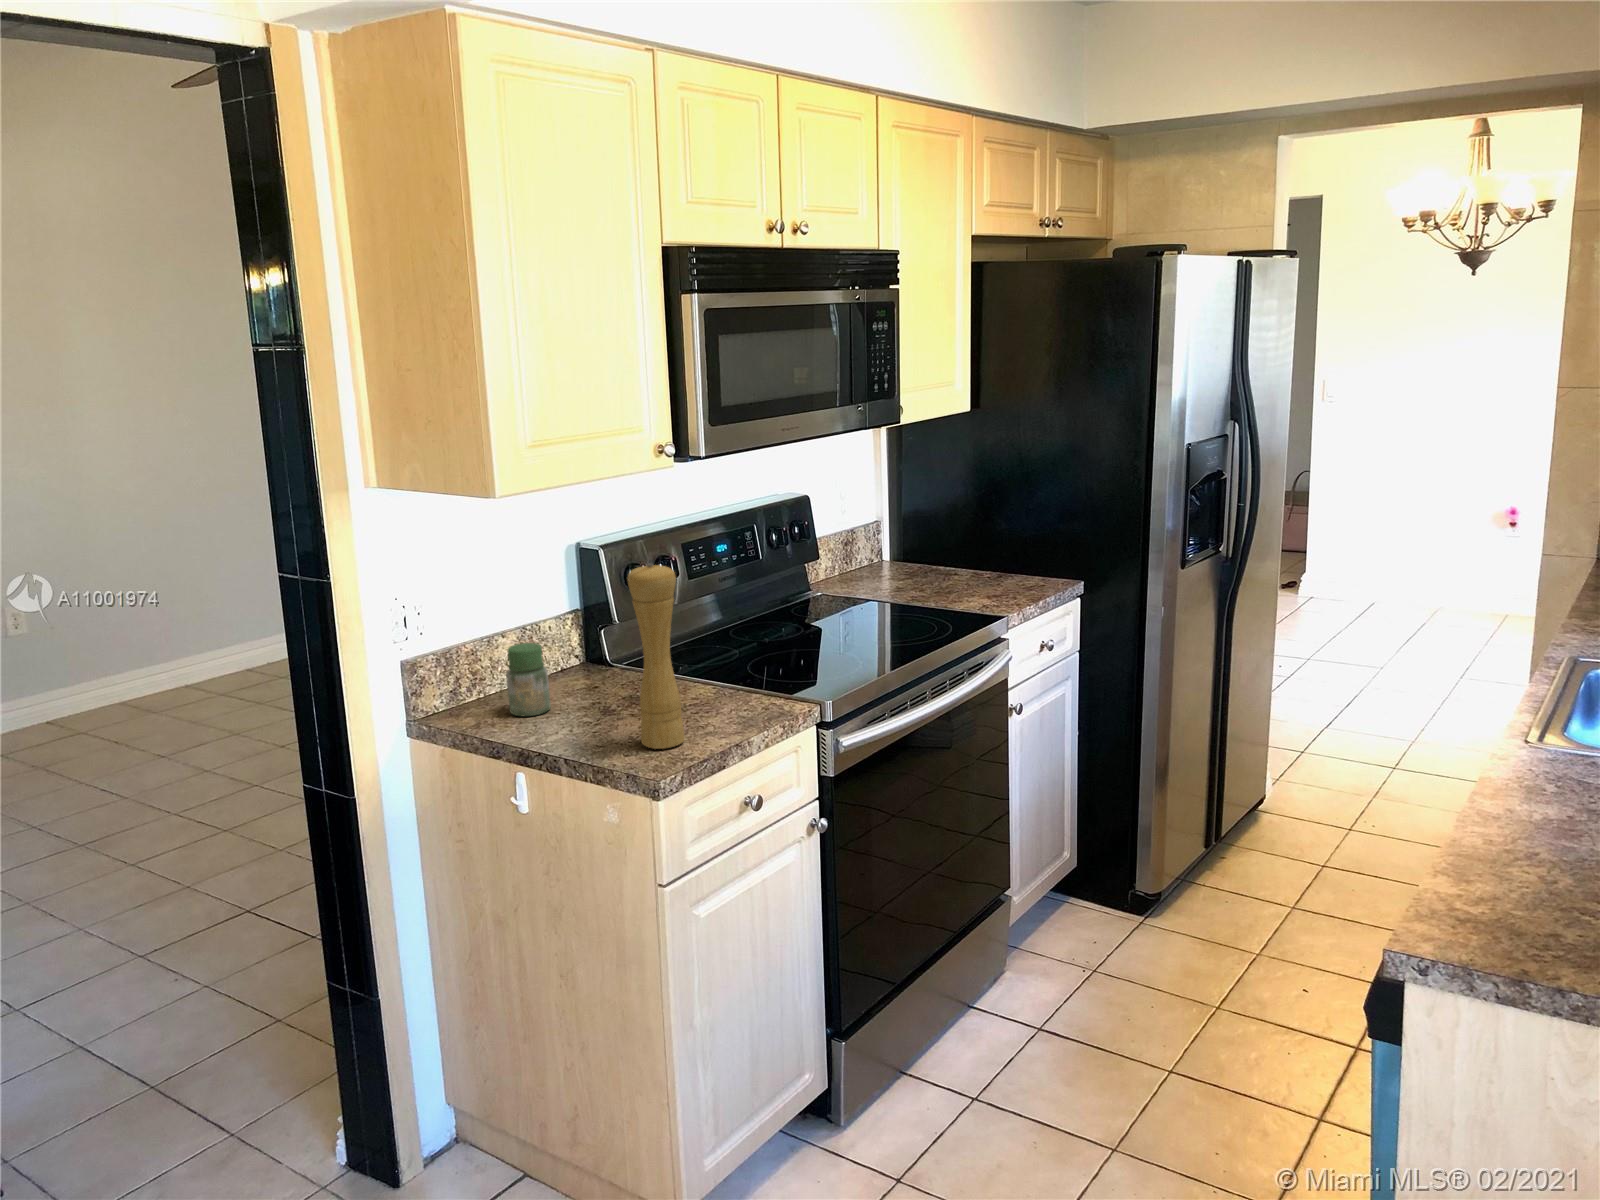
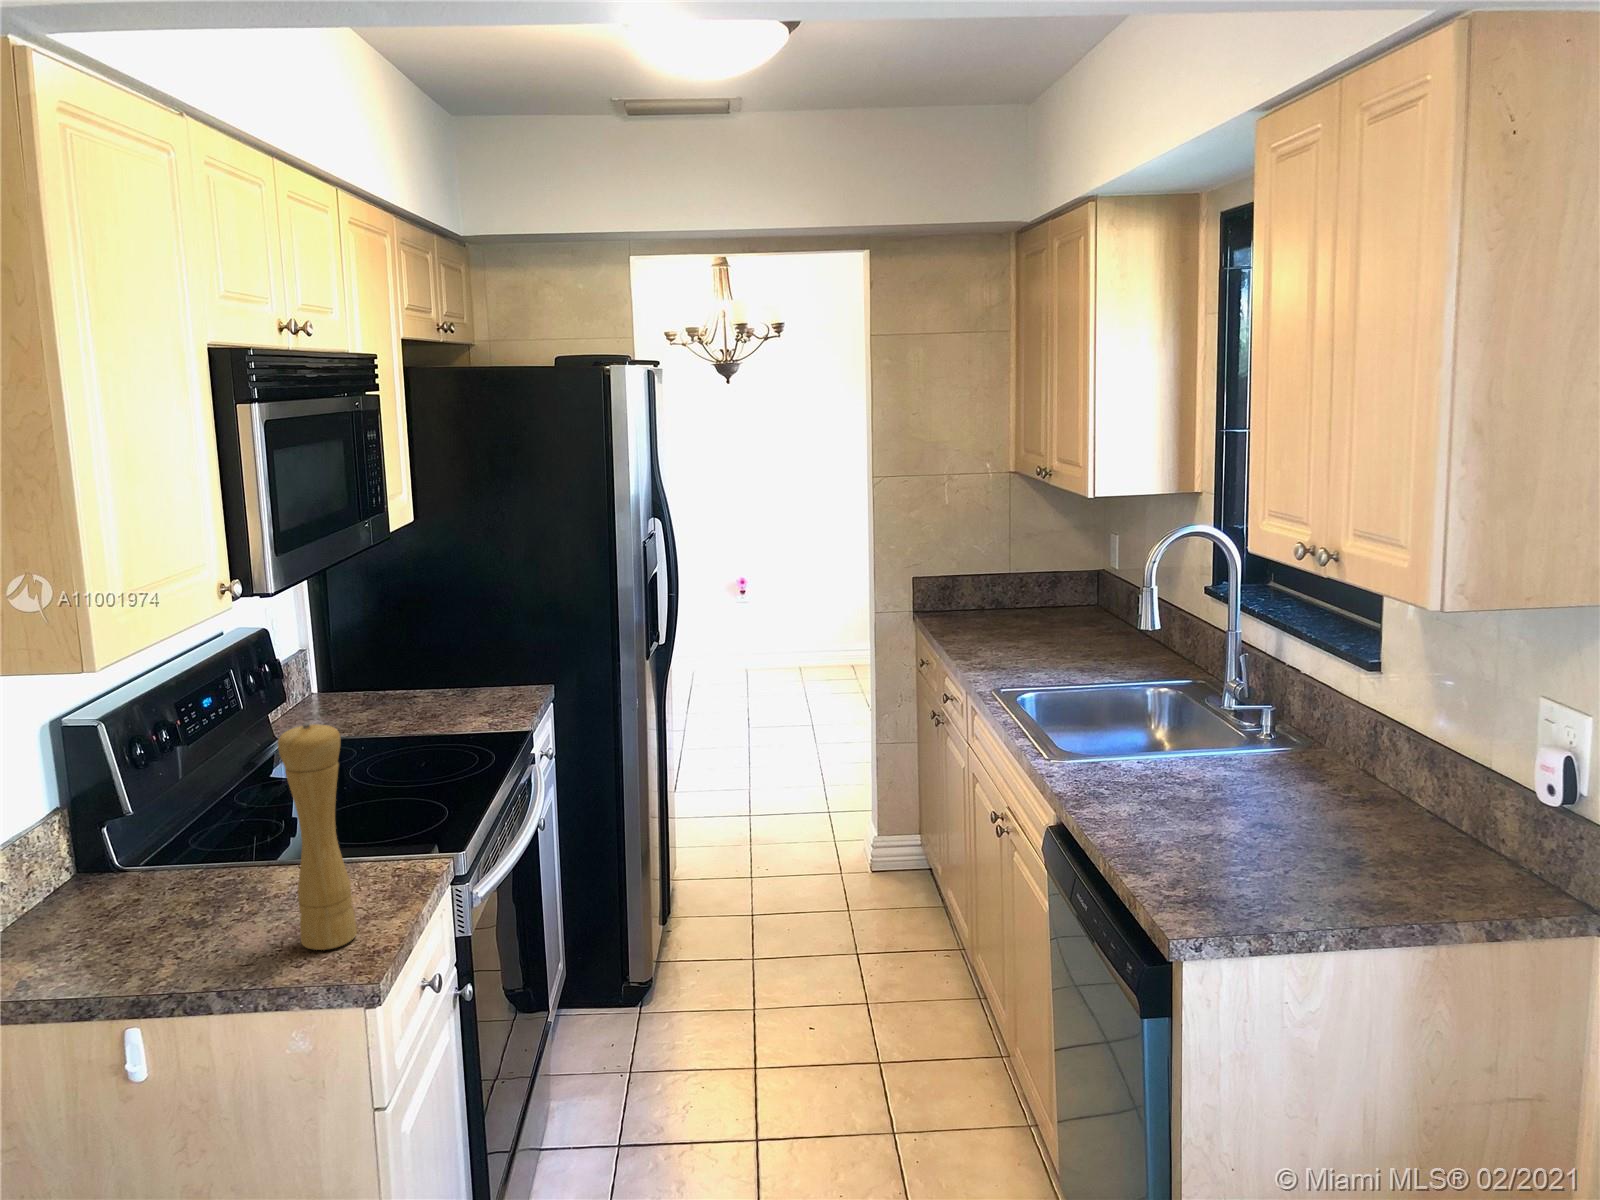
jar: present [506,643,551,716] -> none [42,857,110,959]

